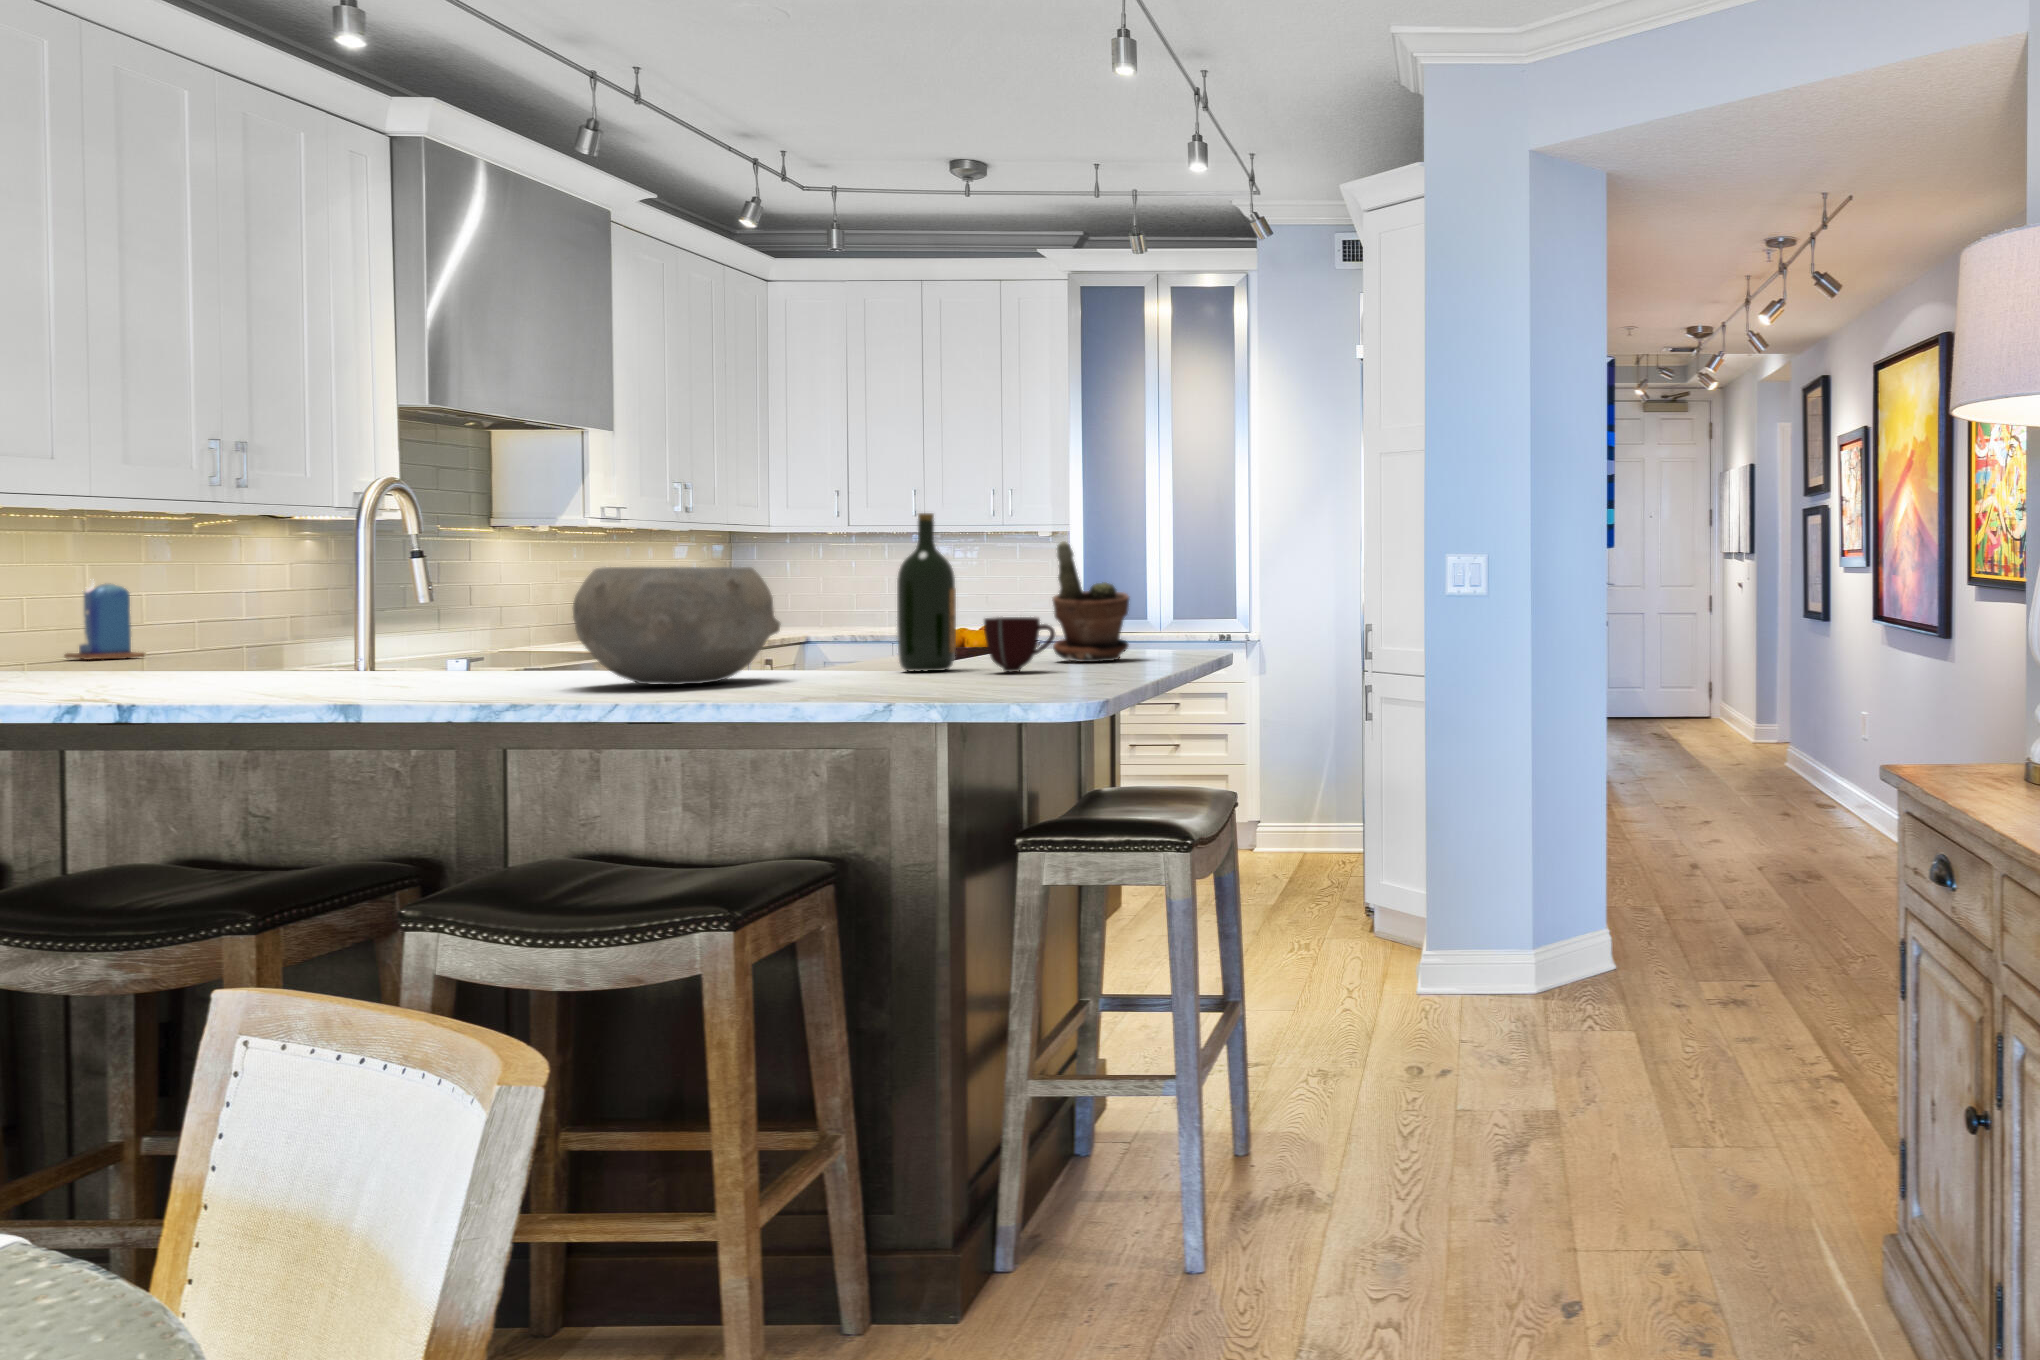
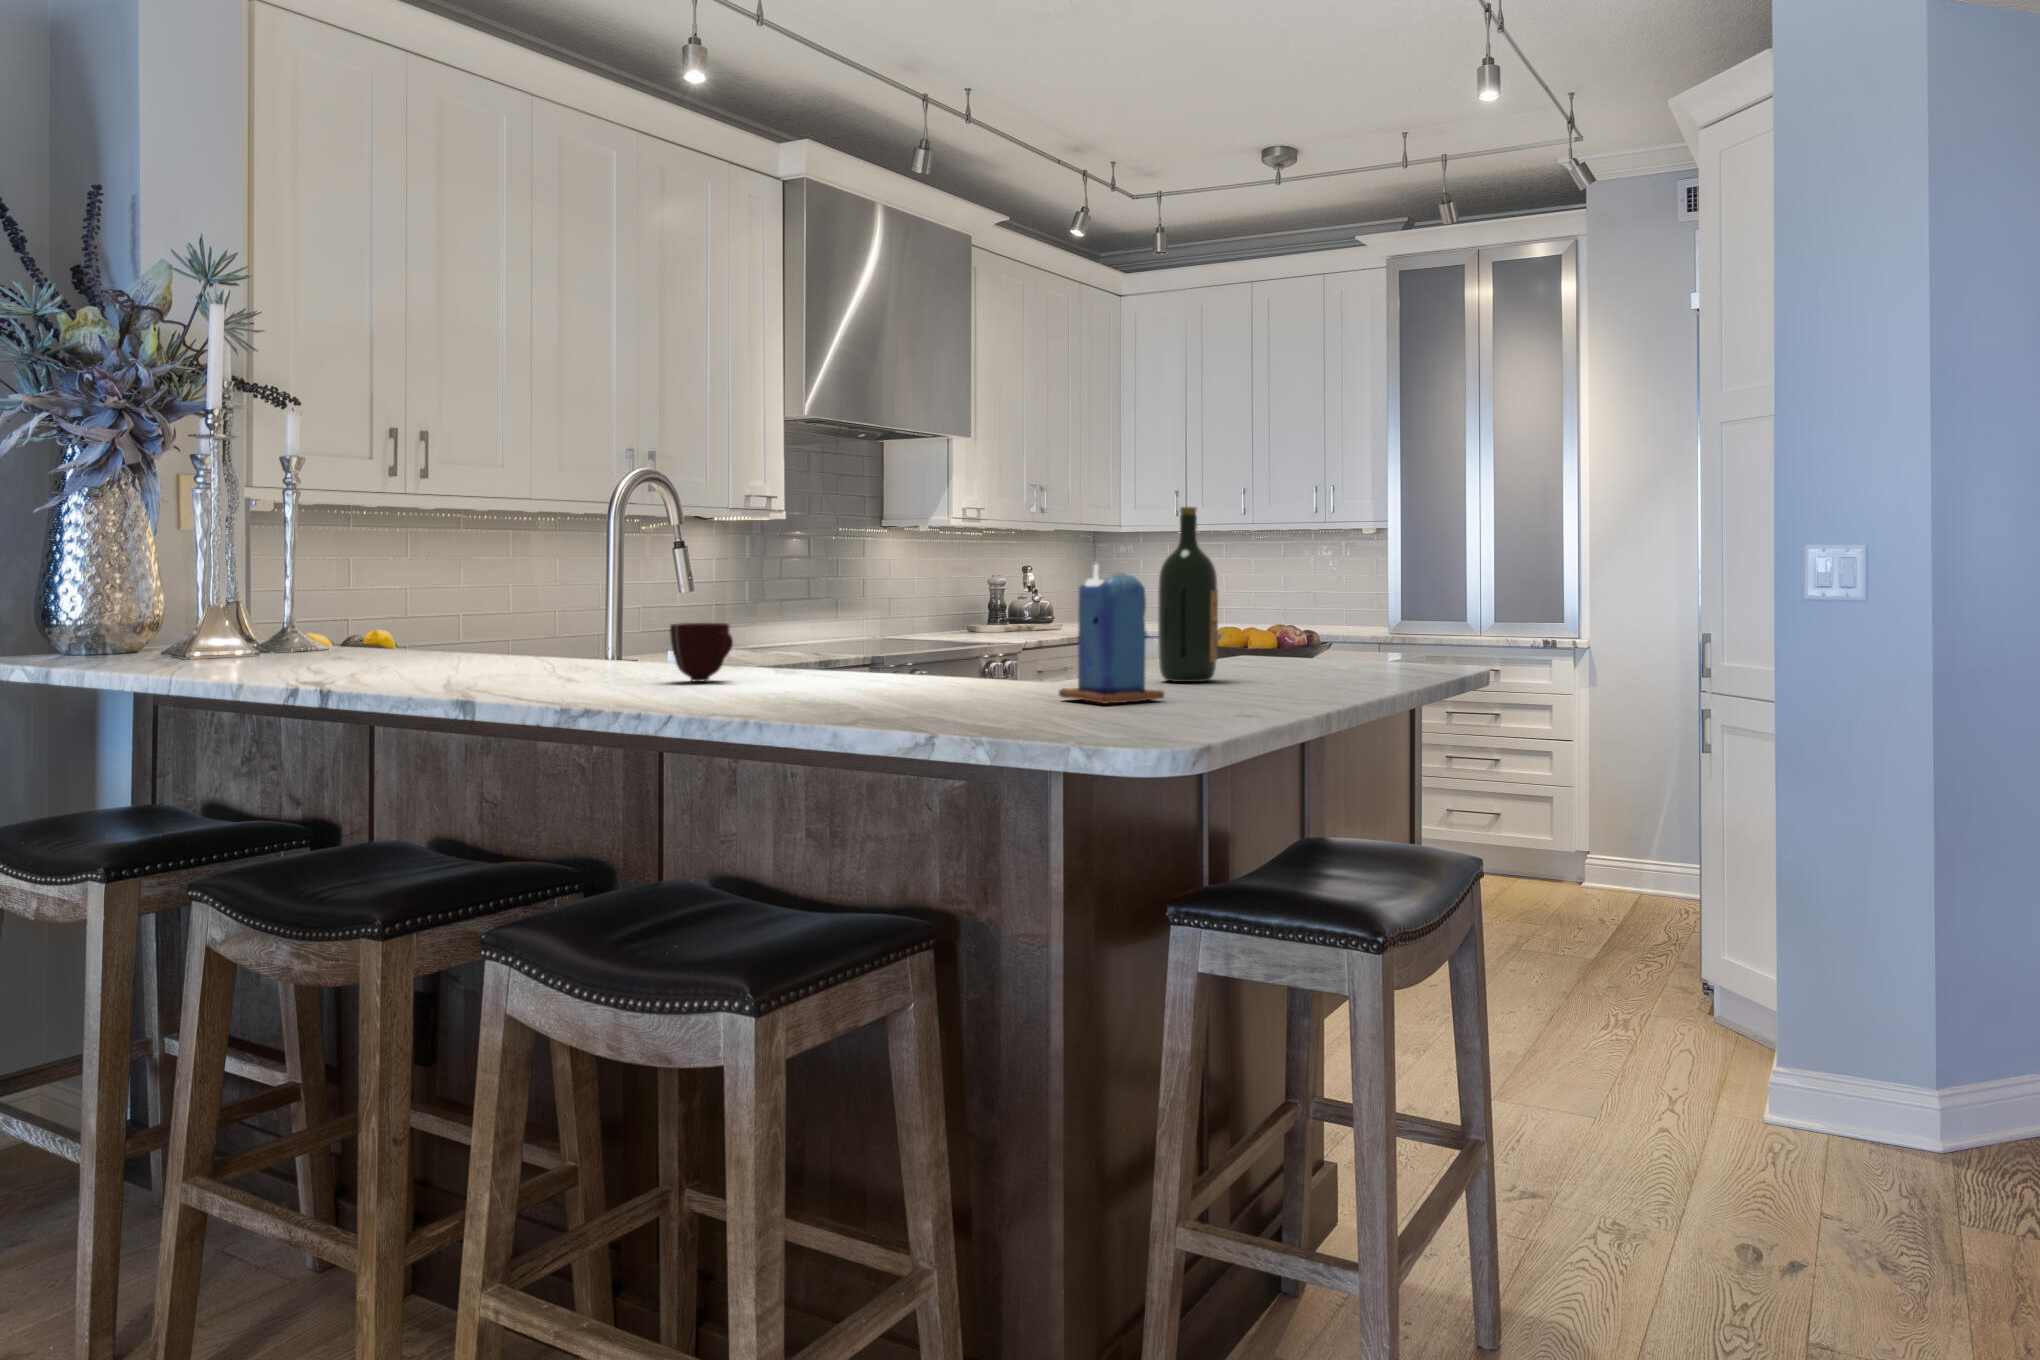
potted plant: present [1052,541,1129,662] -> none [1324,537,1411,677]
ceramic bowl: present [572,567,781,685] -> none [856,566,1041,688]
candle: present [65,583,145,660] -> present [1059,564,1164,703]
mug: present [984,617,1055,672] -> present [670,623,733,682]

